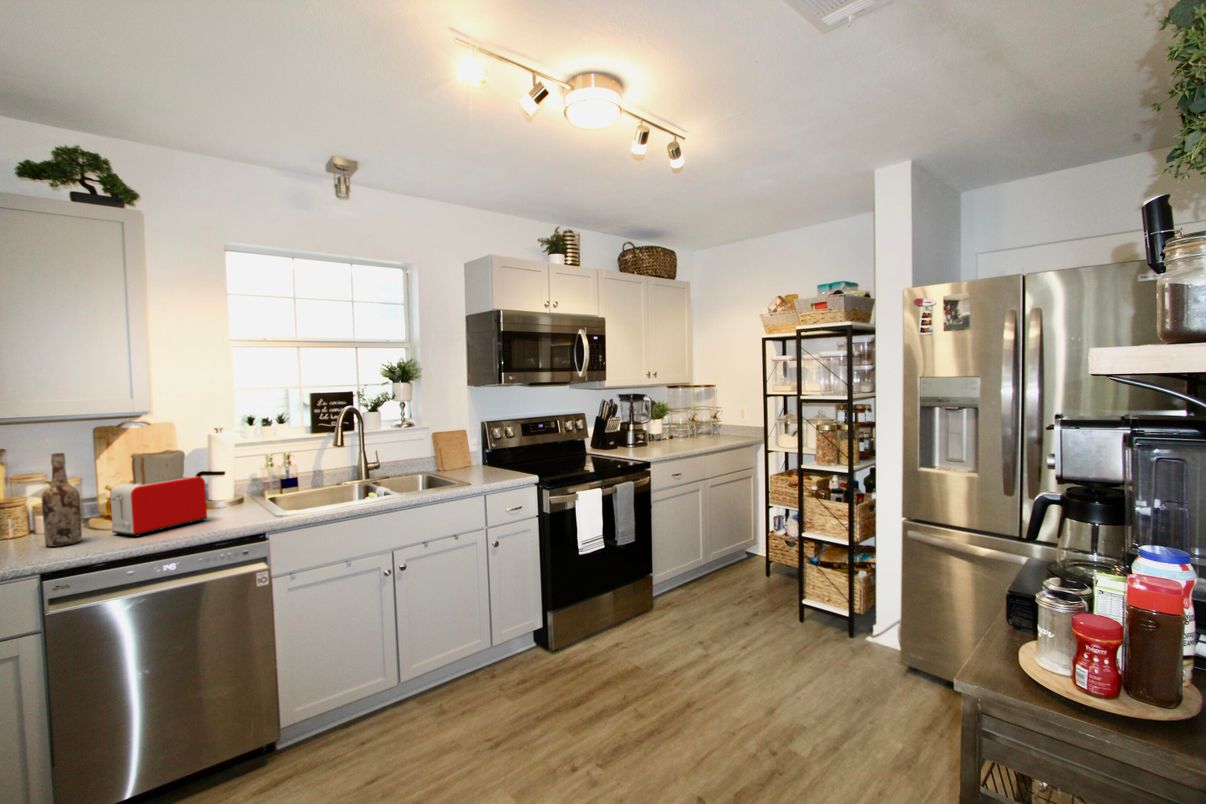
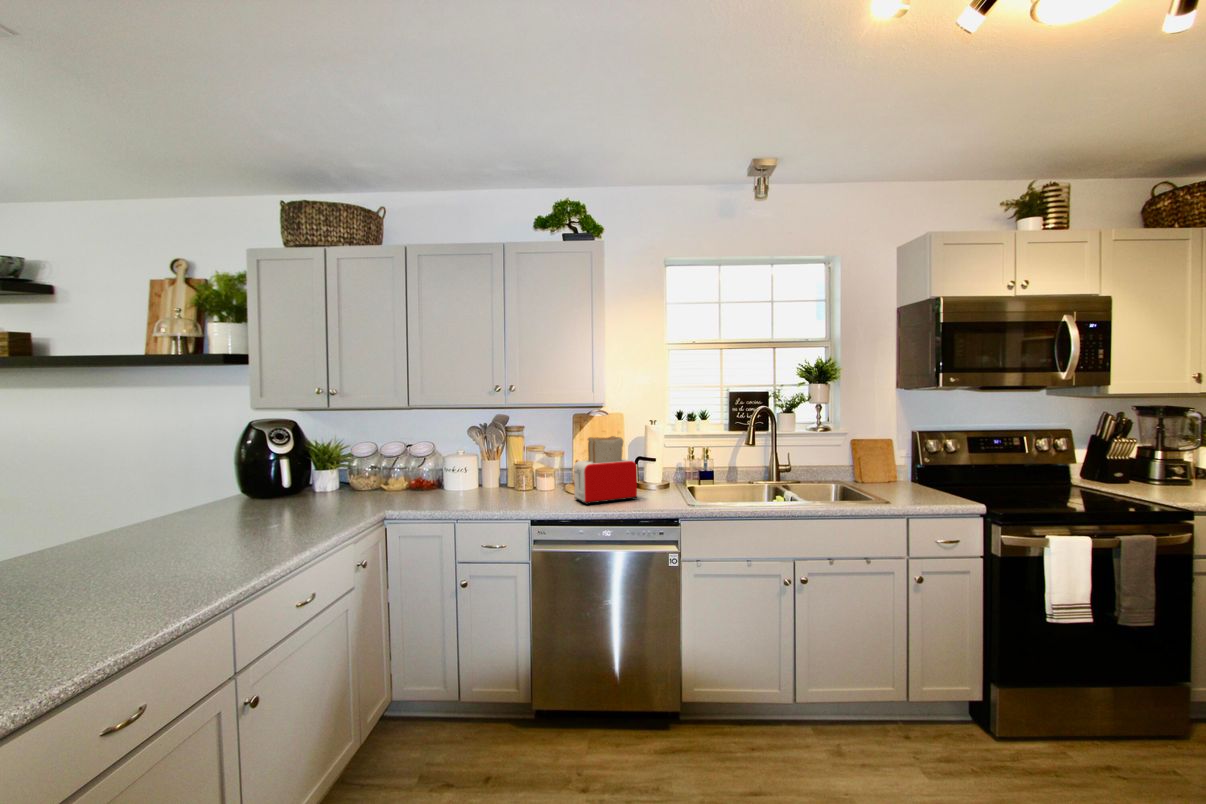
wine bottle: present [41,453,82,547] -> none [535,433,556,503]

